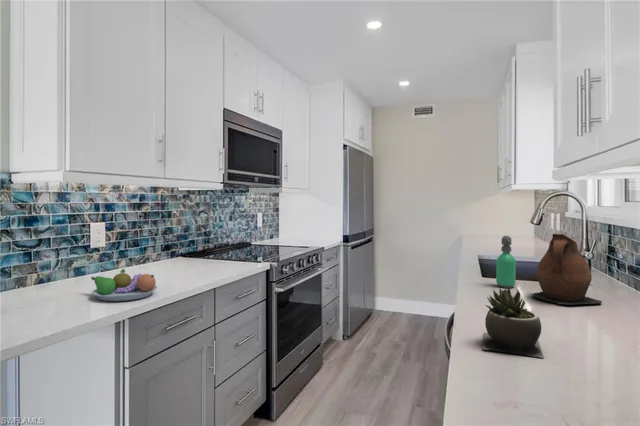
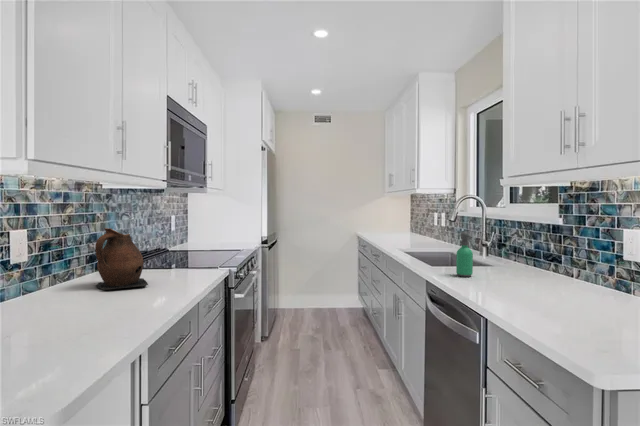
ceramic pitcher: present [531,234,602,305] -> present [95,228,148,290]
fruit bowl: present [91,269,157,301] -> none [45,288,141,332]
succulent plant: present [483,287,544,358] -> none [520,275,595,334]

